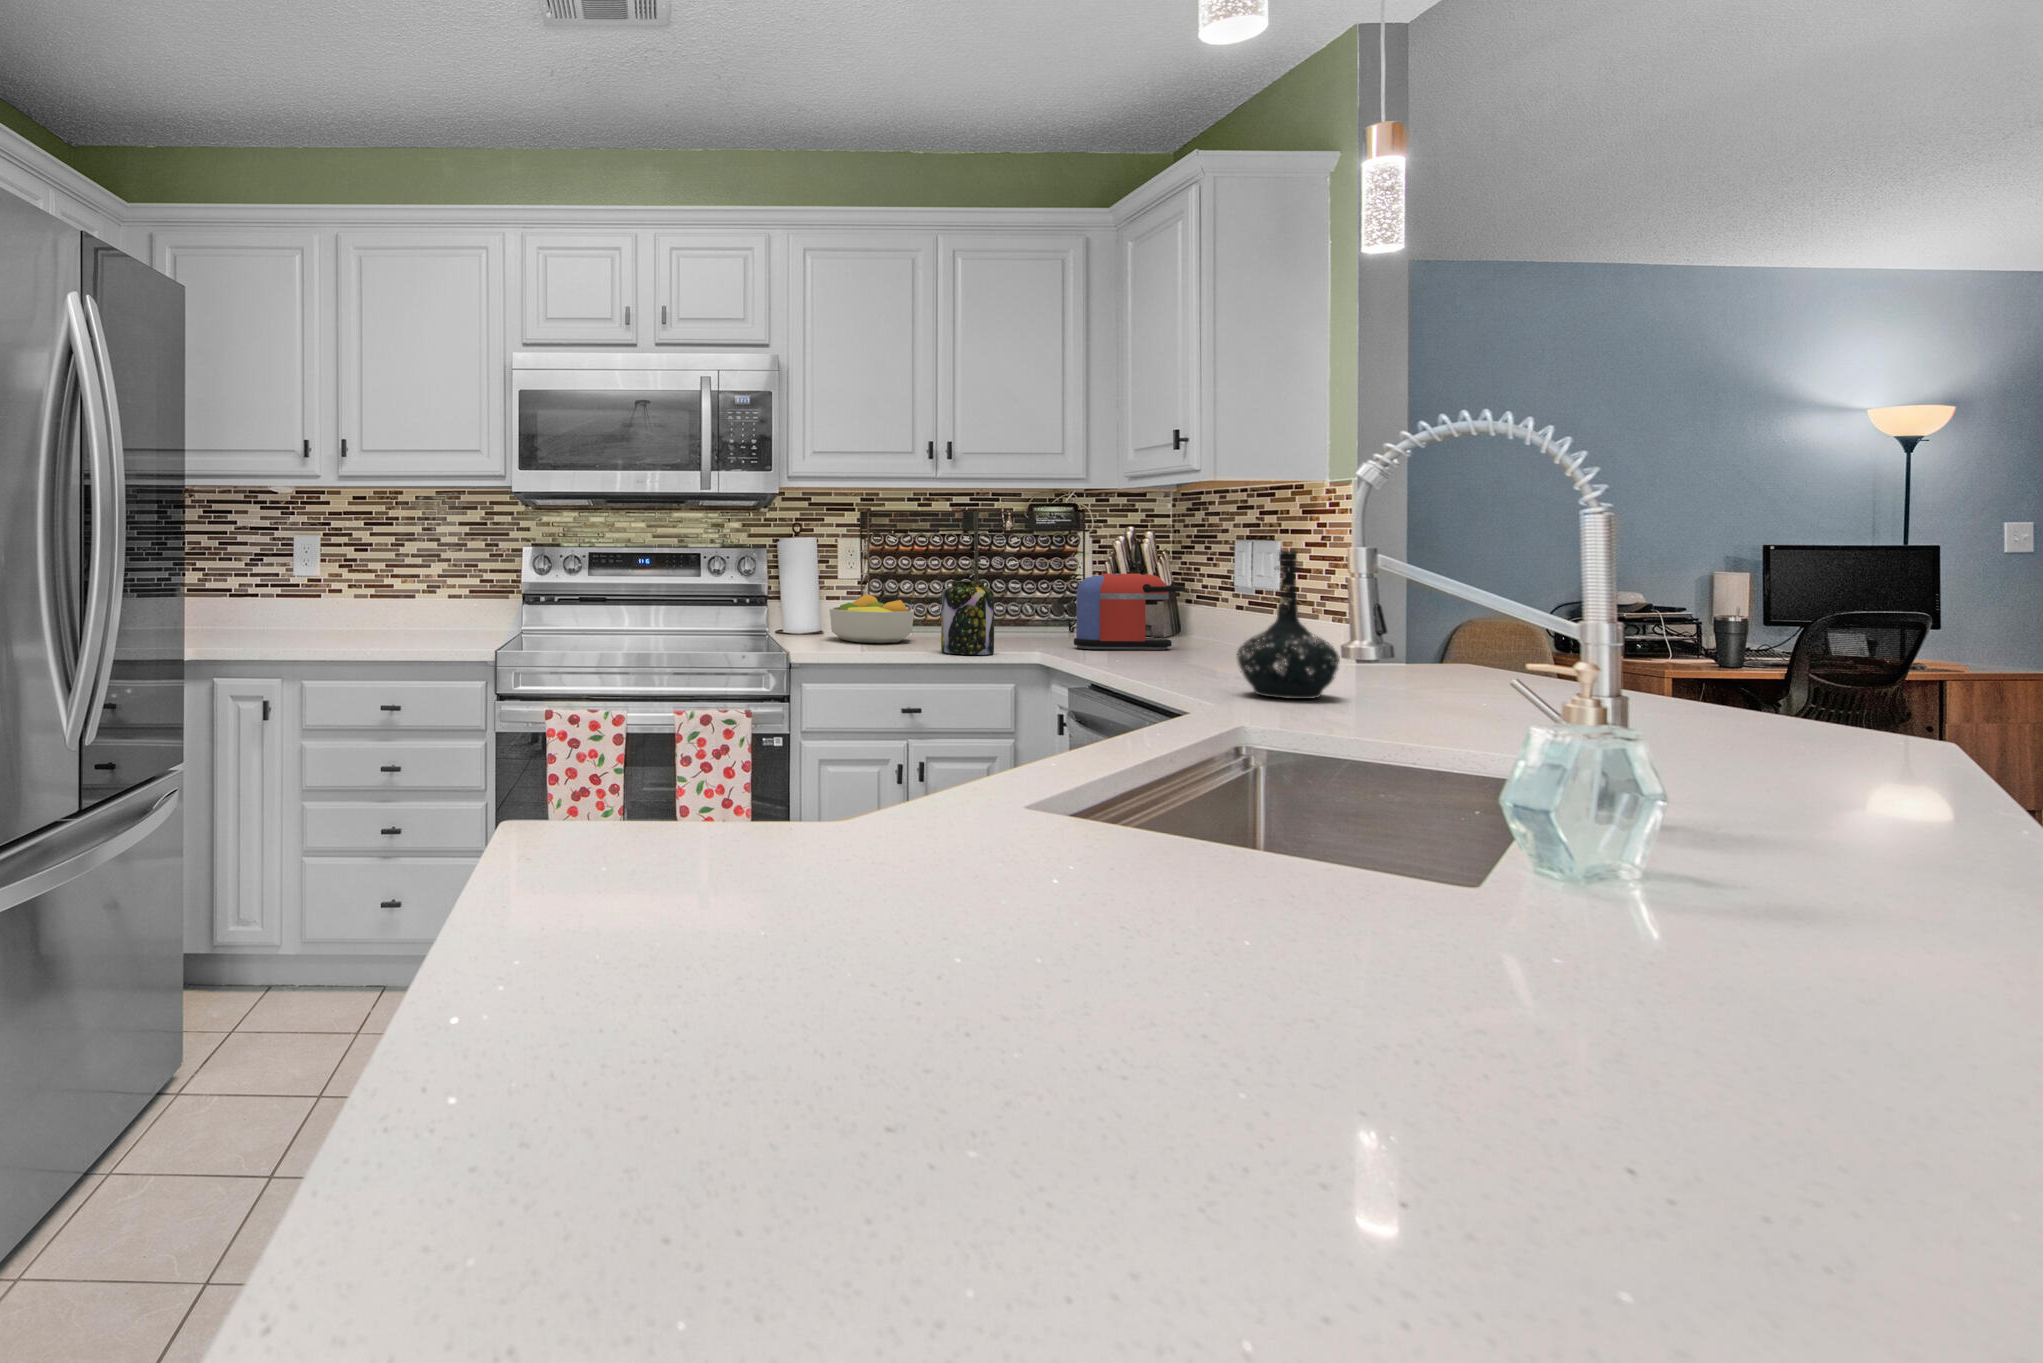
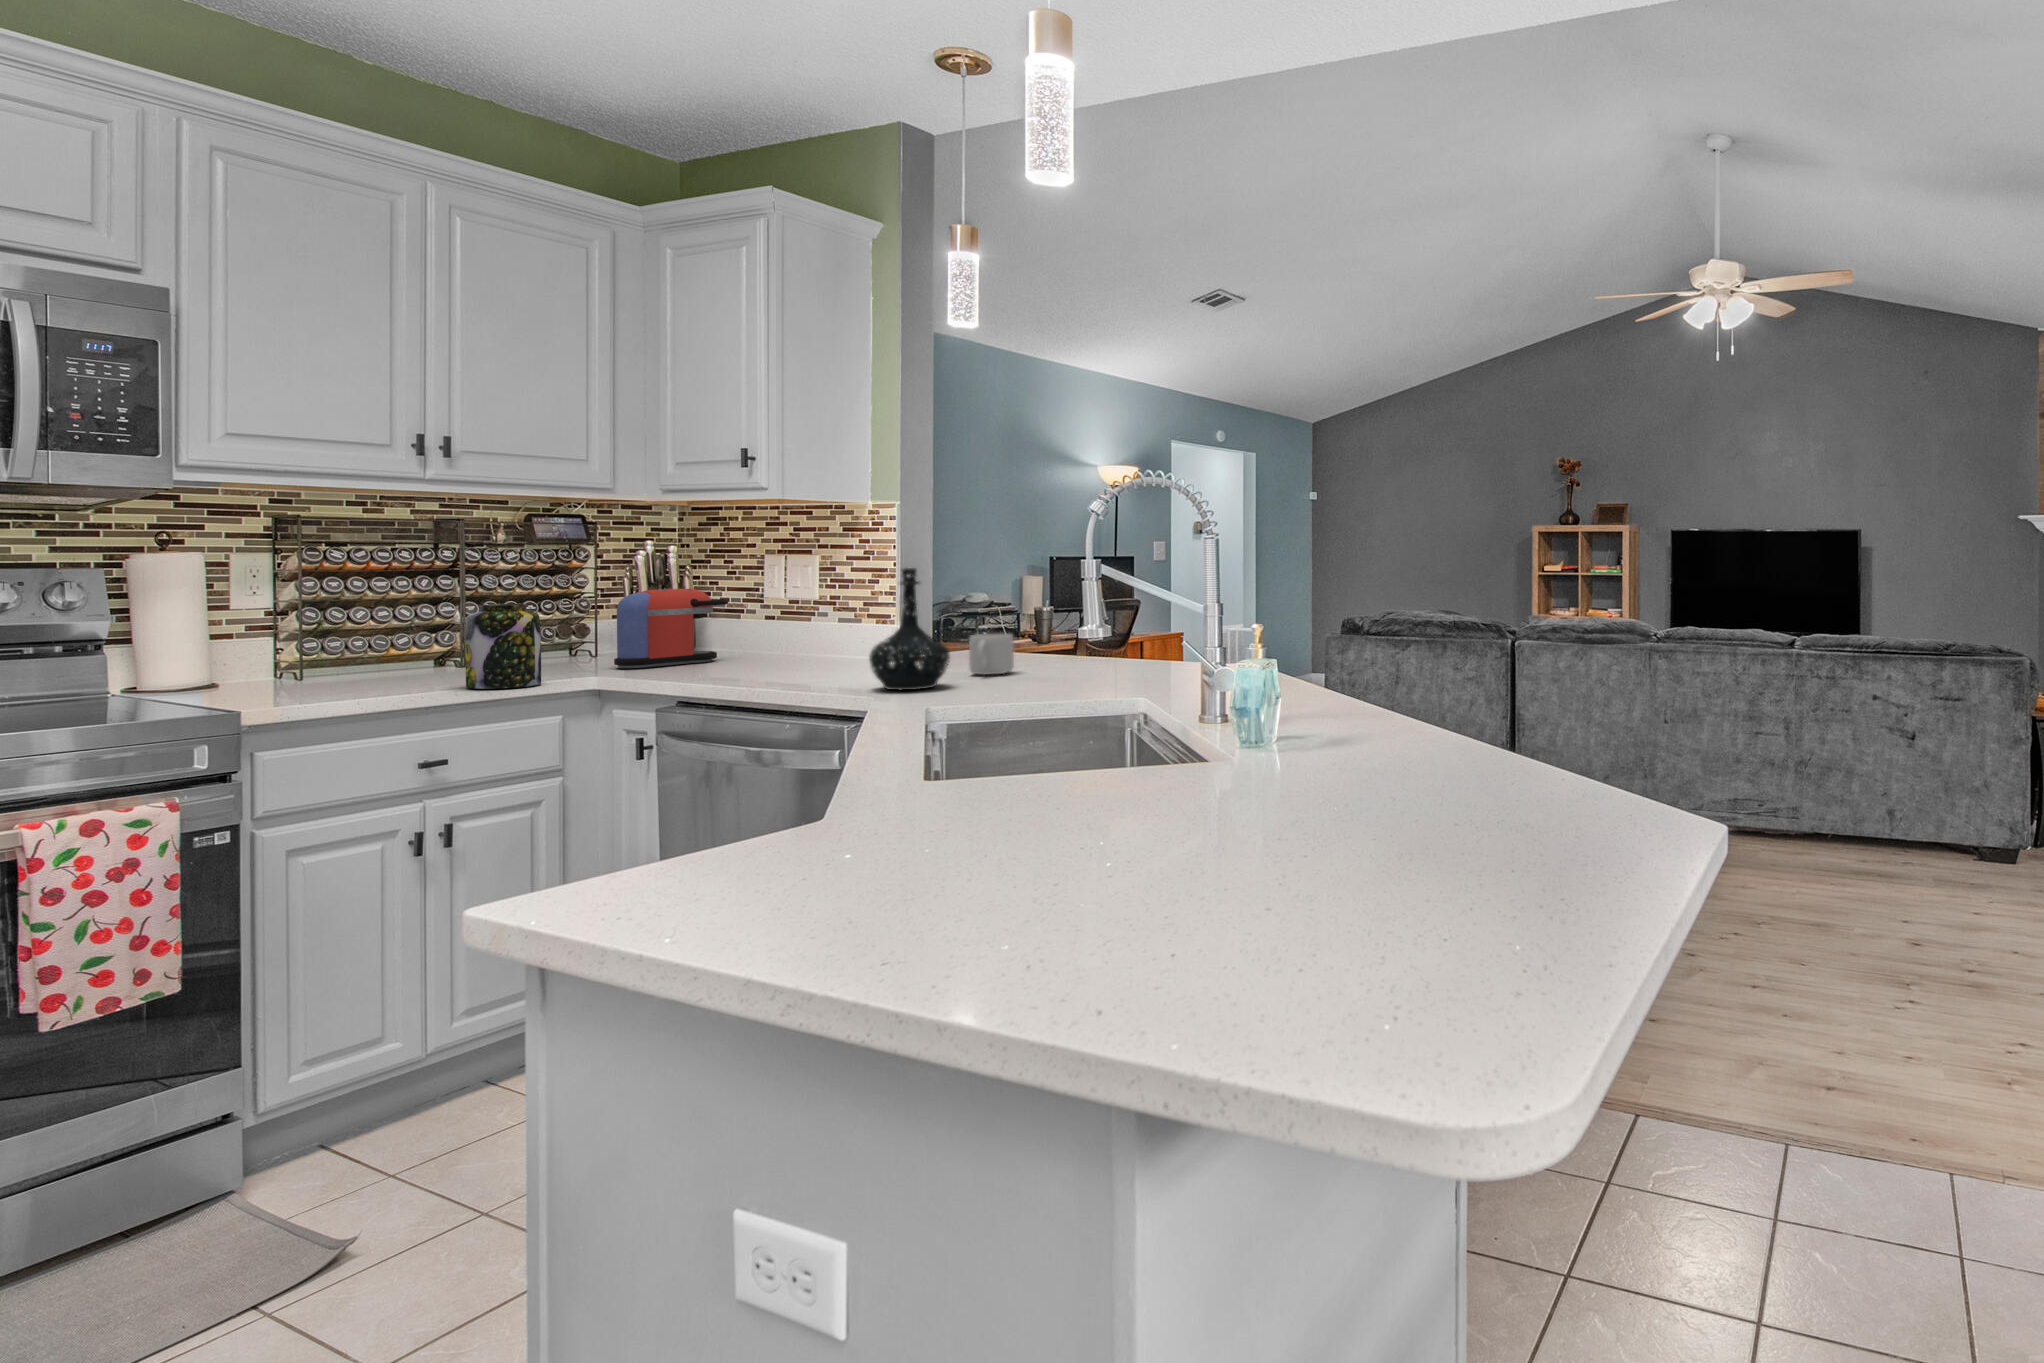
fruit bowl: present [829,594,914,643] -> none [237,626,392,690]
mug: none [1394,640,1464,694] -> present [969,634,1014,675]

